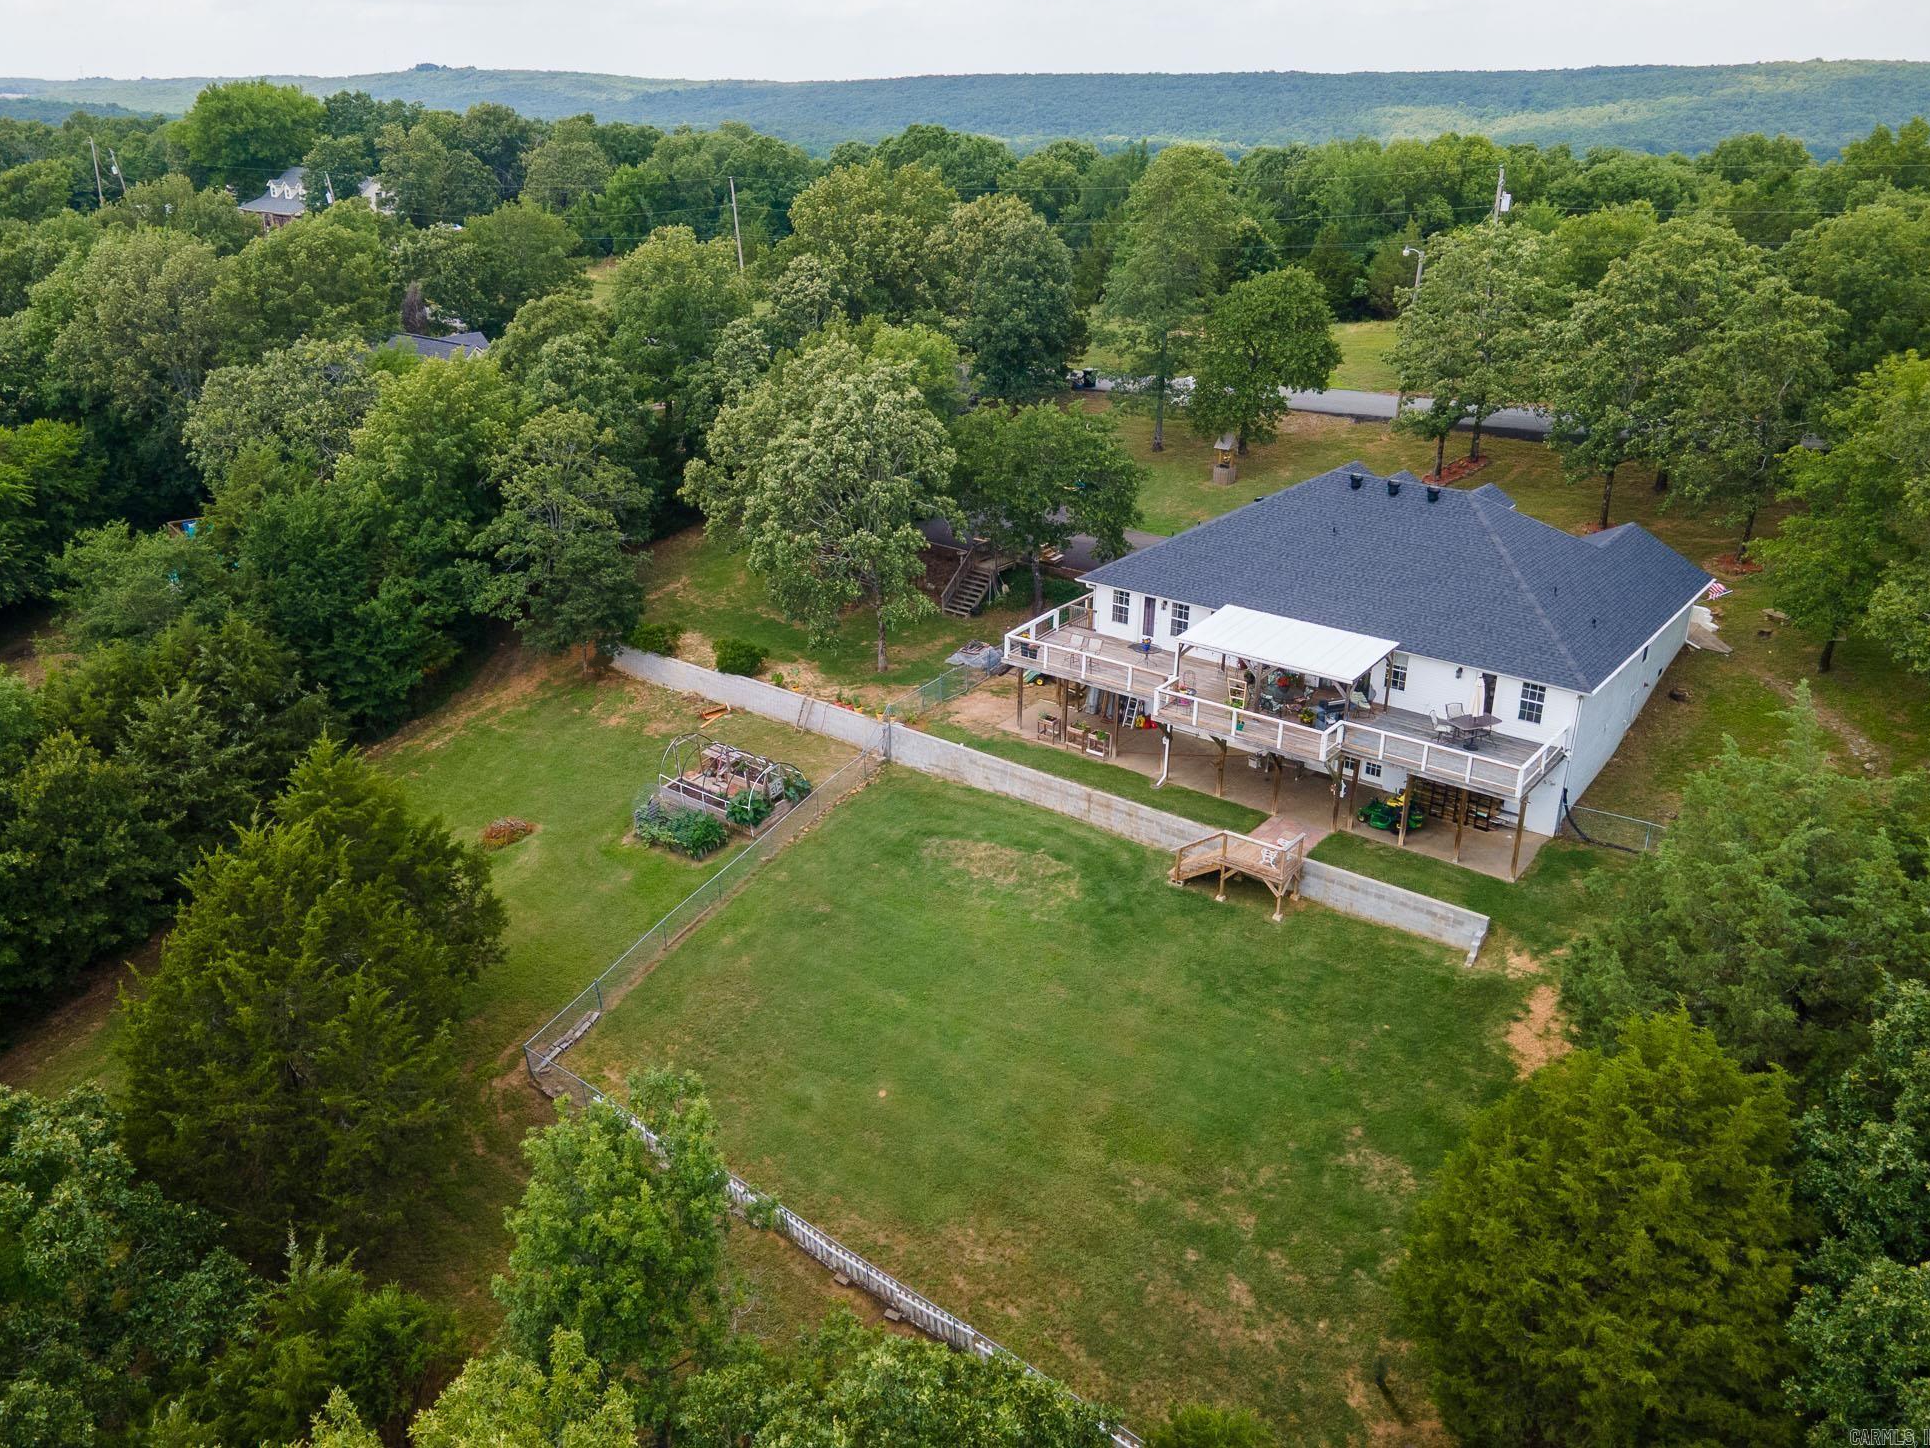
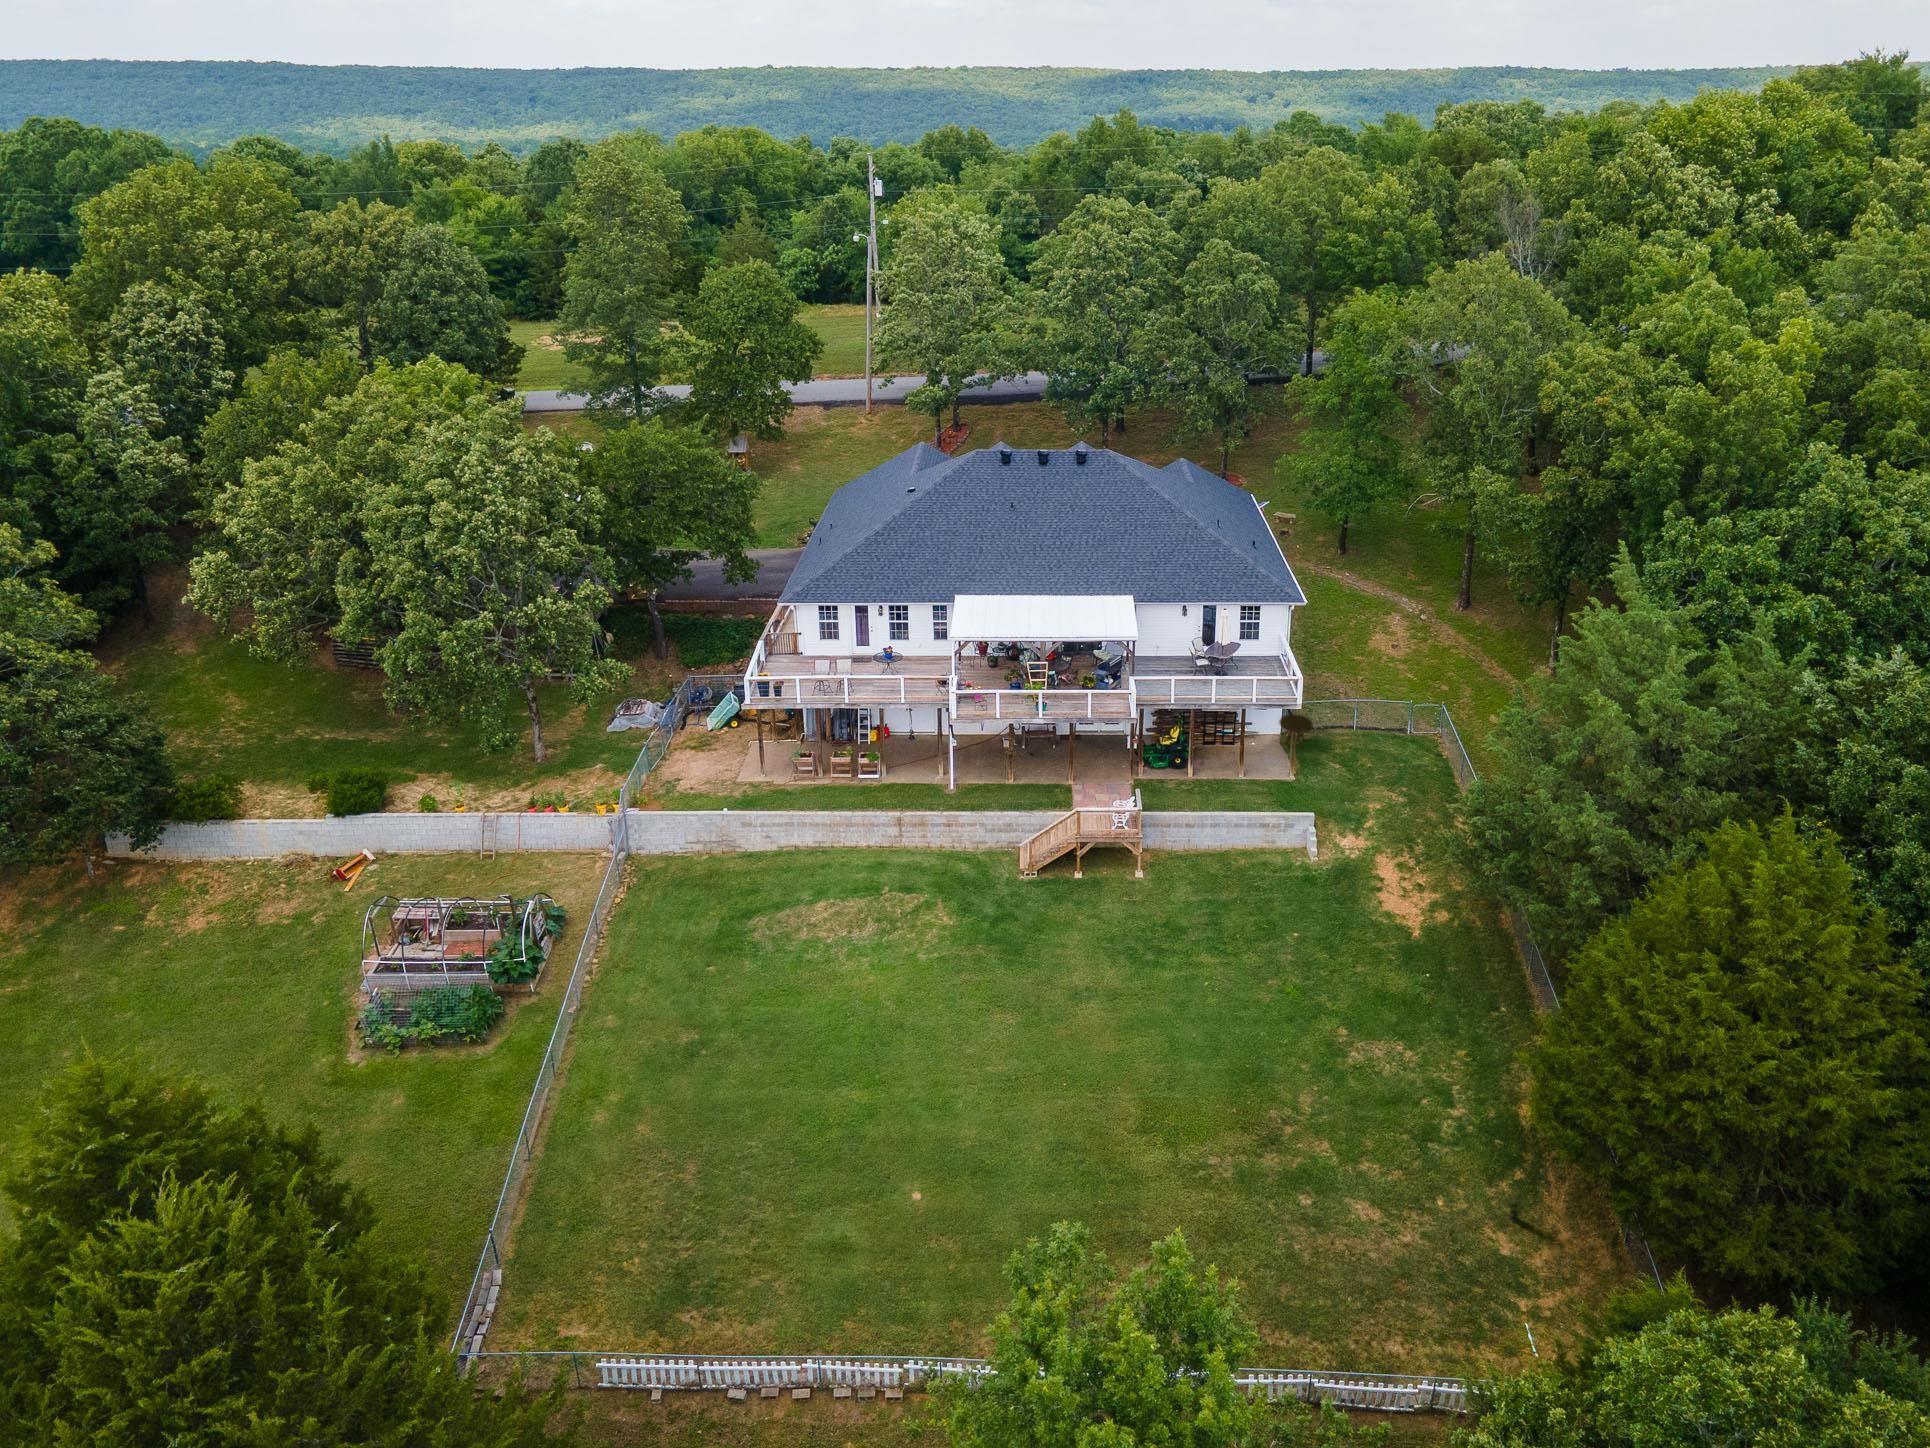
round table: present [588,655,614,670] -> present [1279,714,1313,740]

